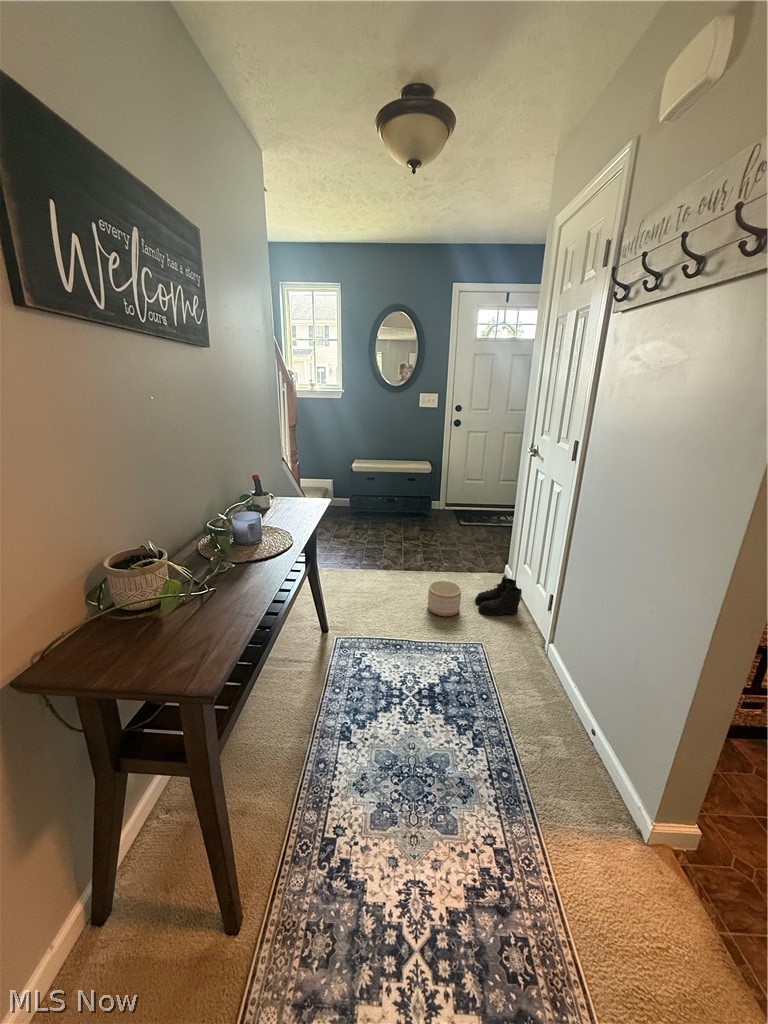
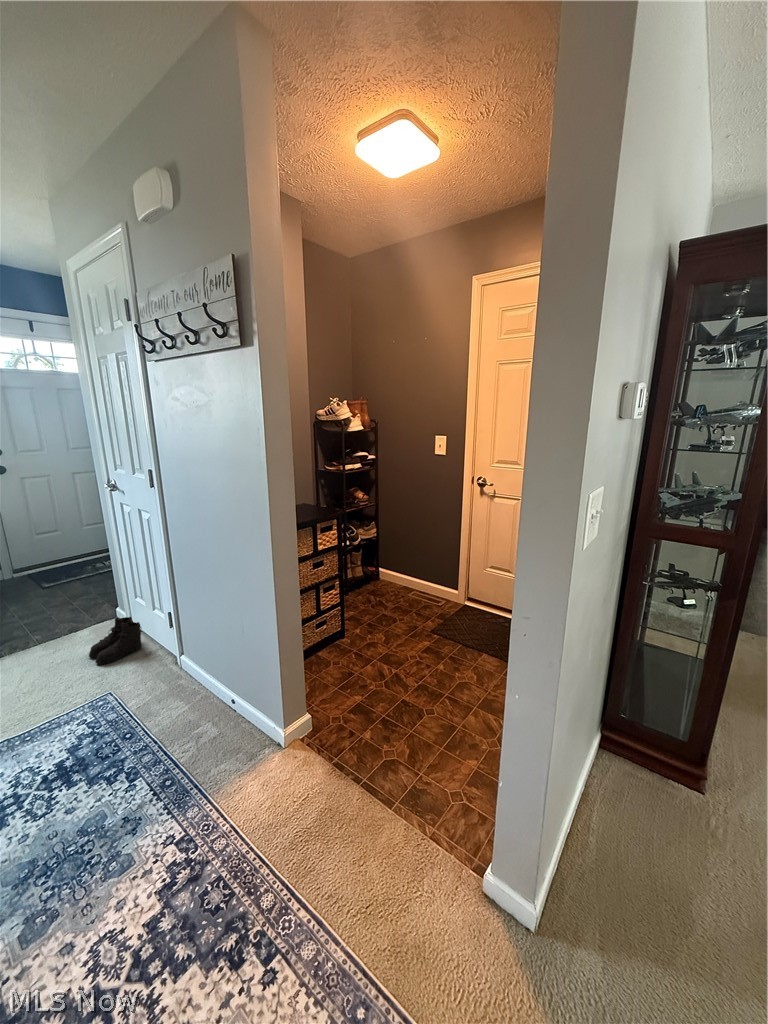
planter: present [428,580,461,616] -> none [19,648,72,693]

